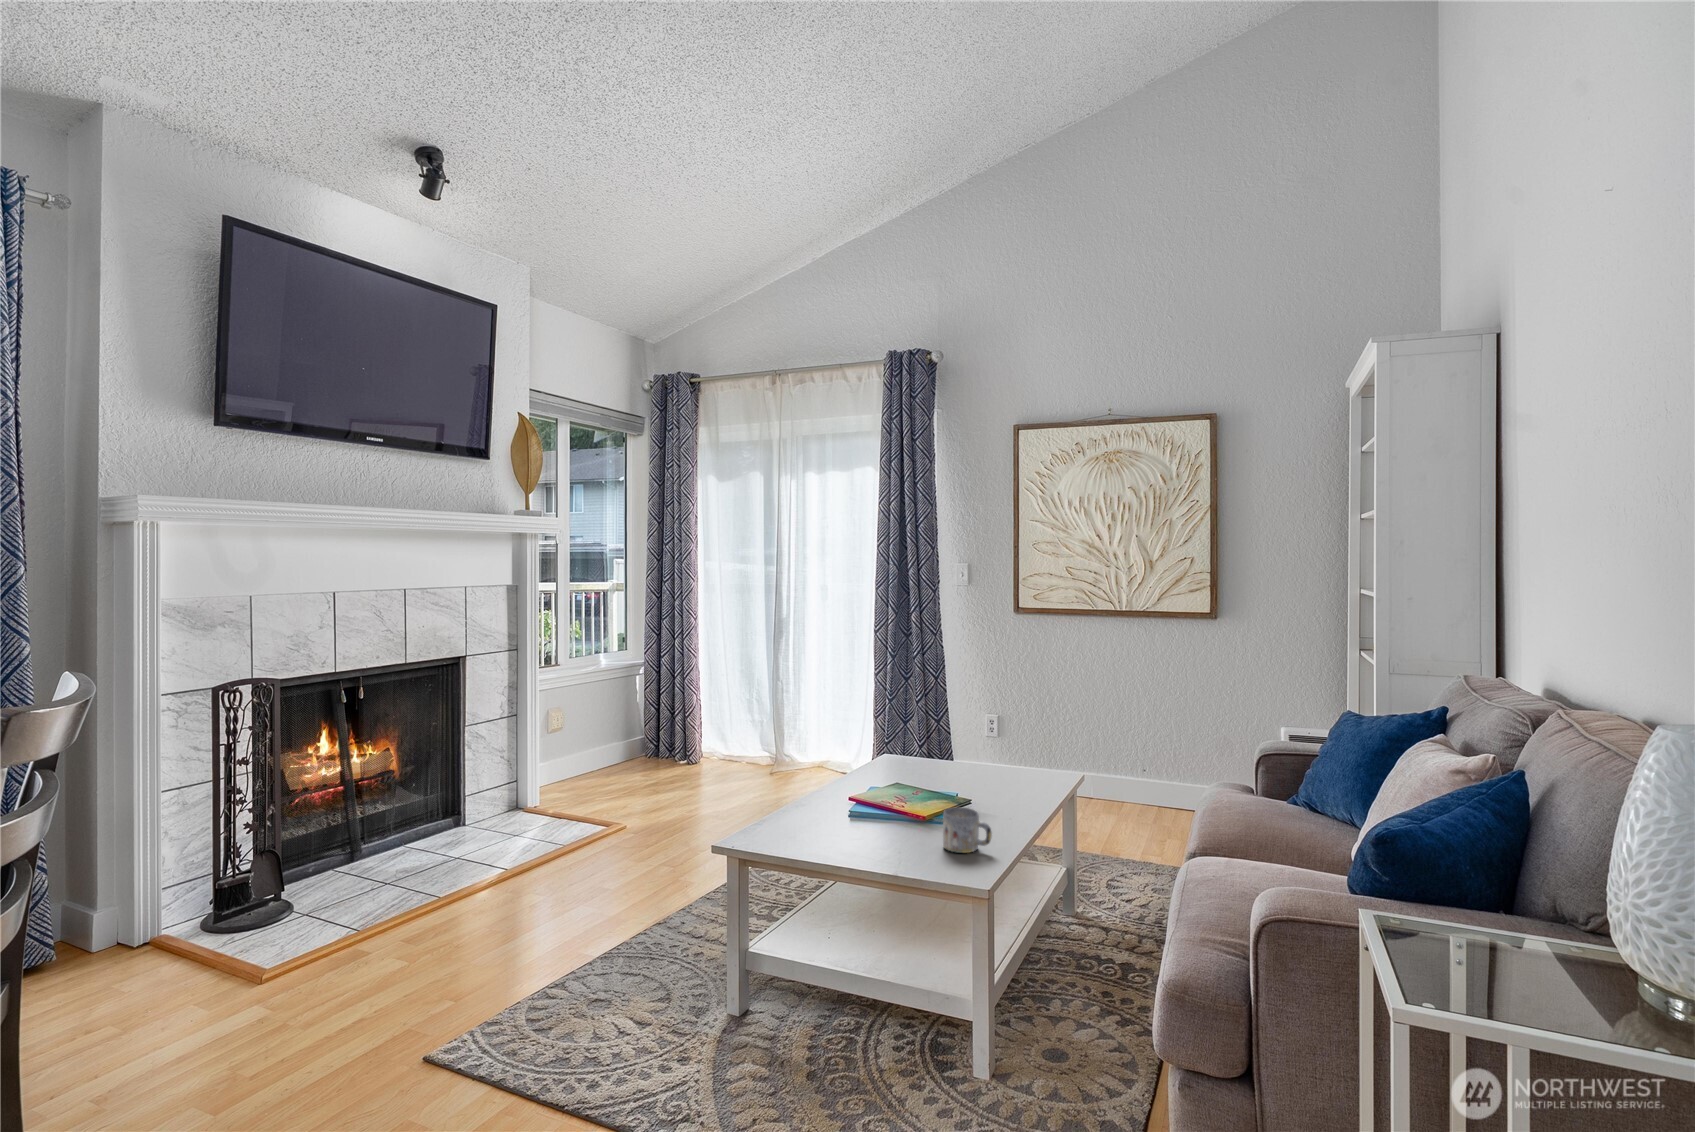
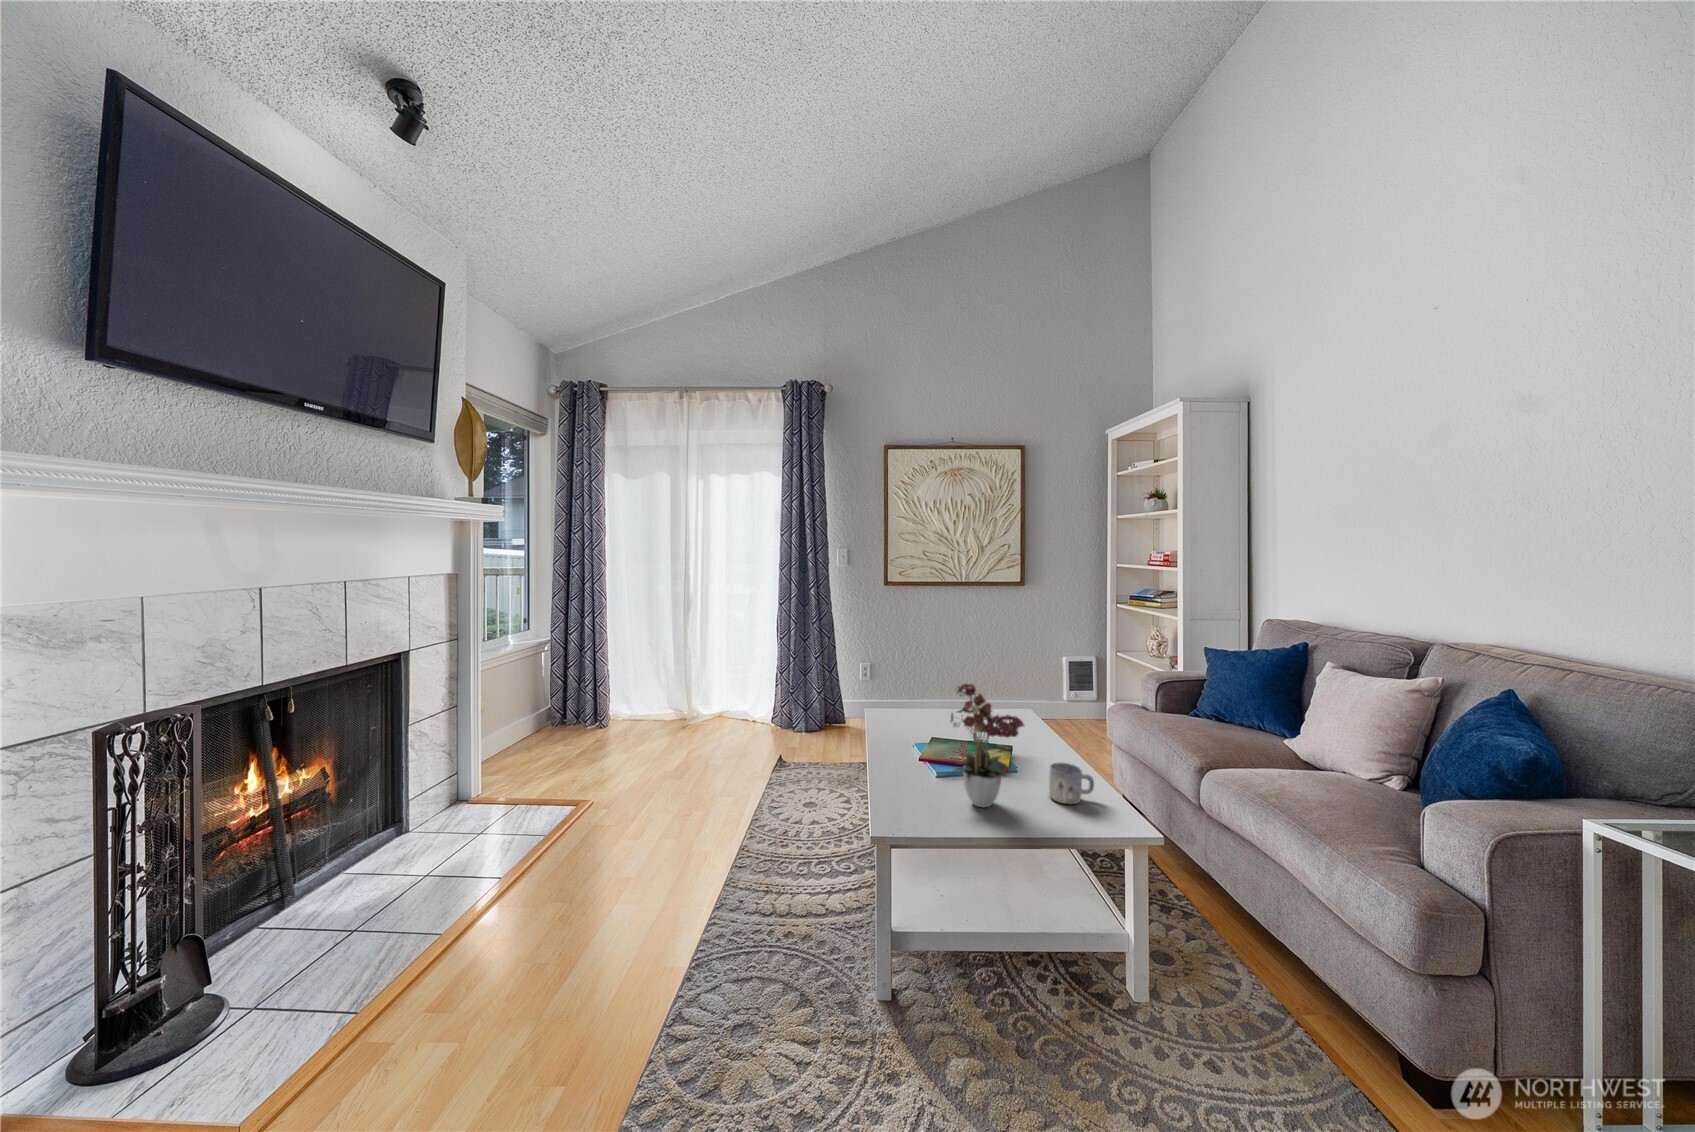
flower arrangement: none [820,698,916,842] -> present [951,684,1024,807]

